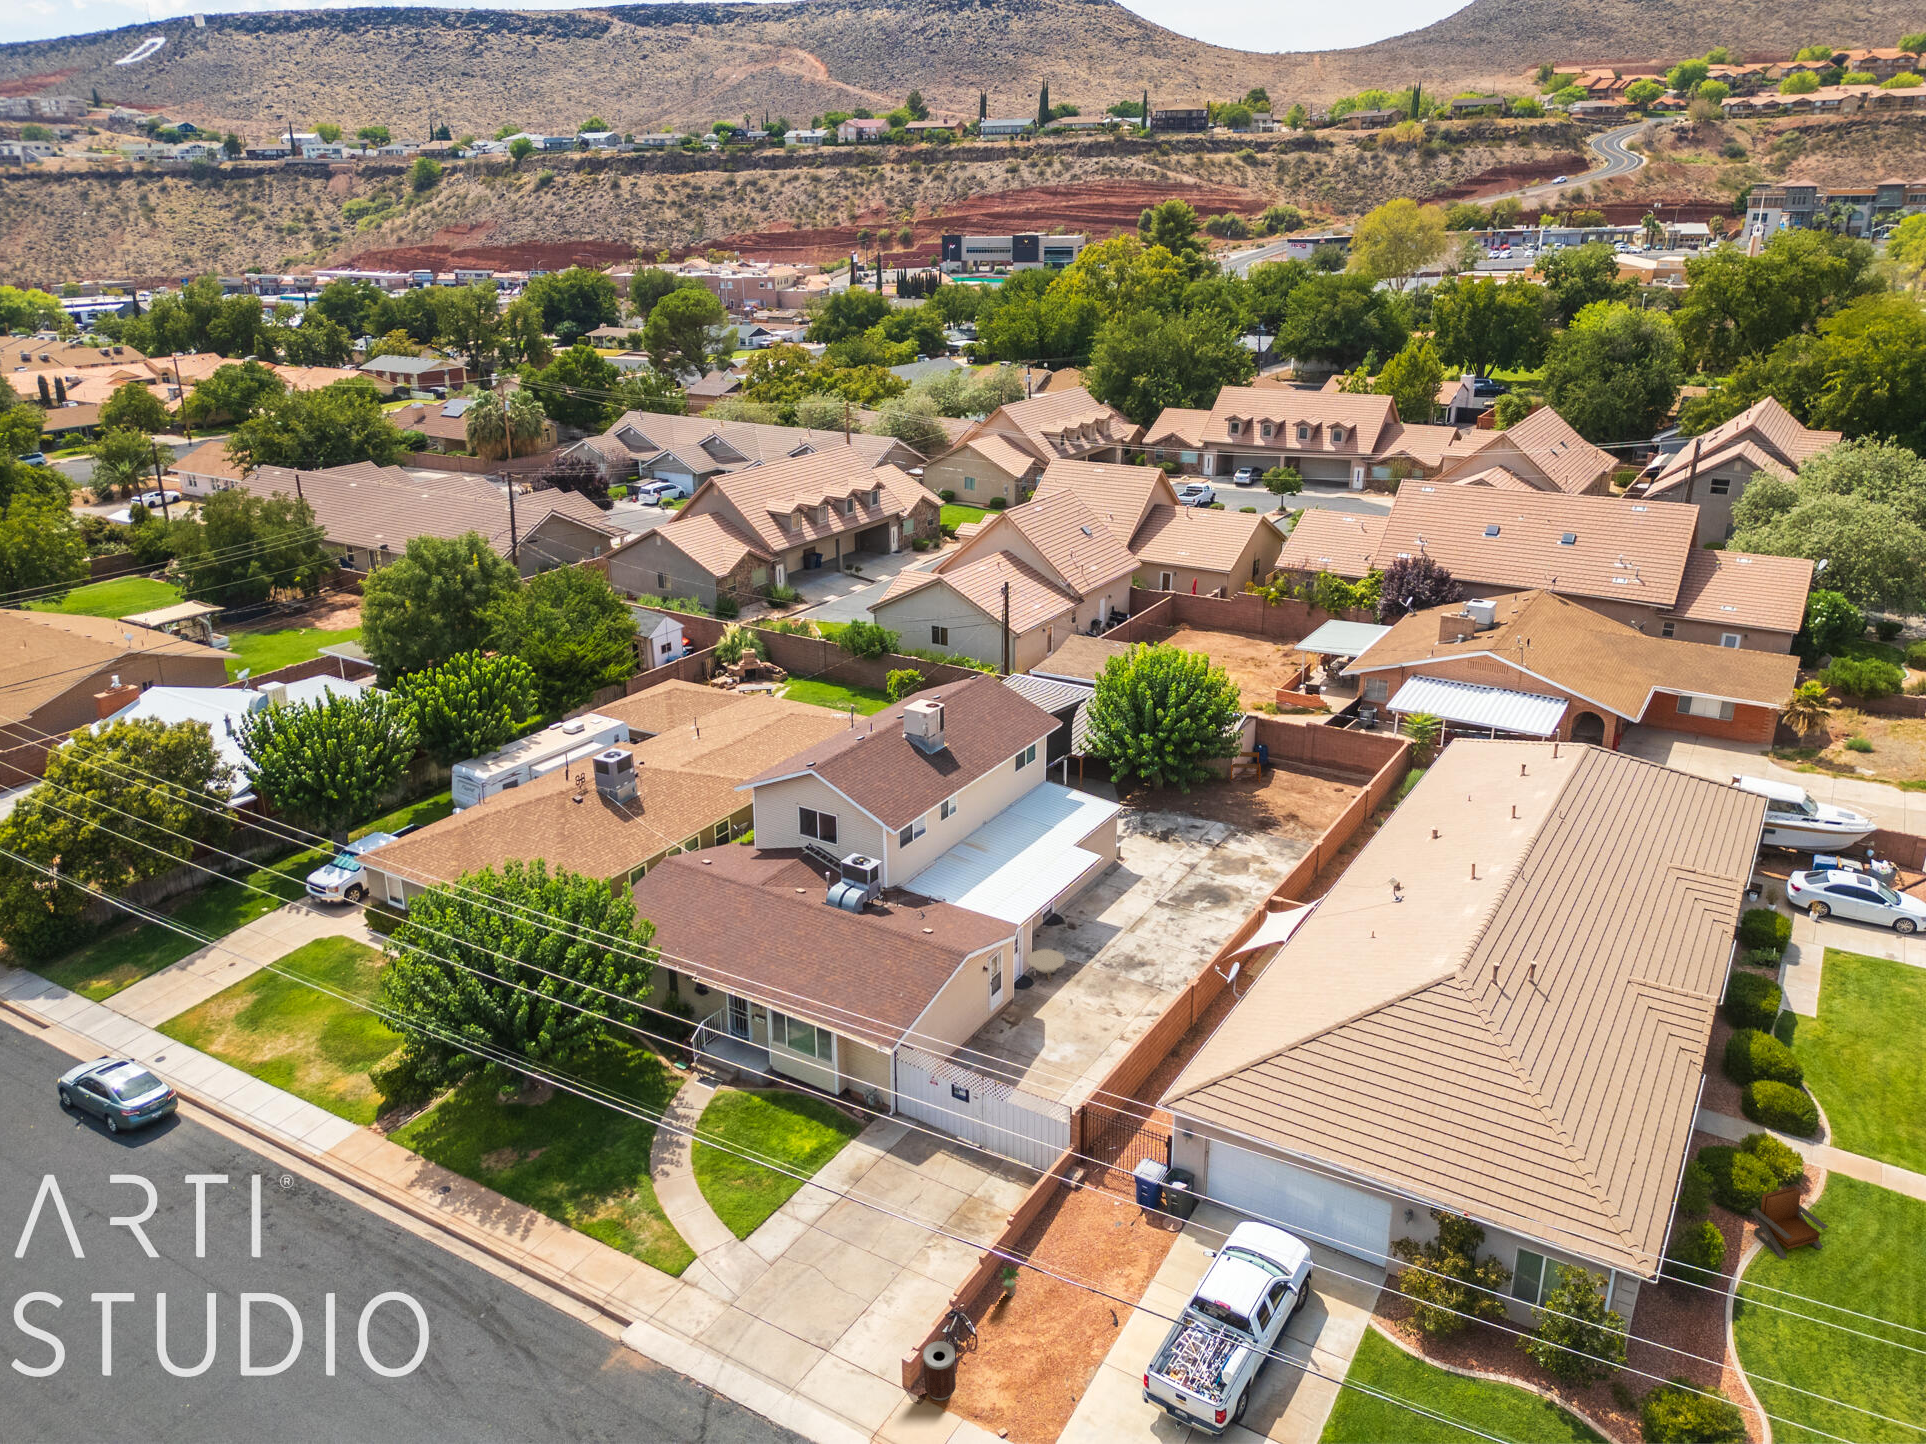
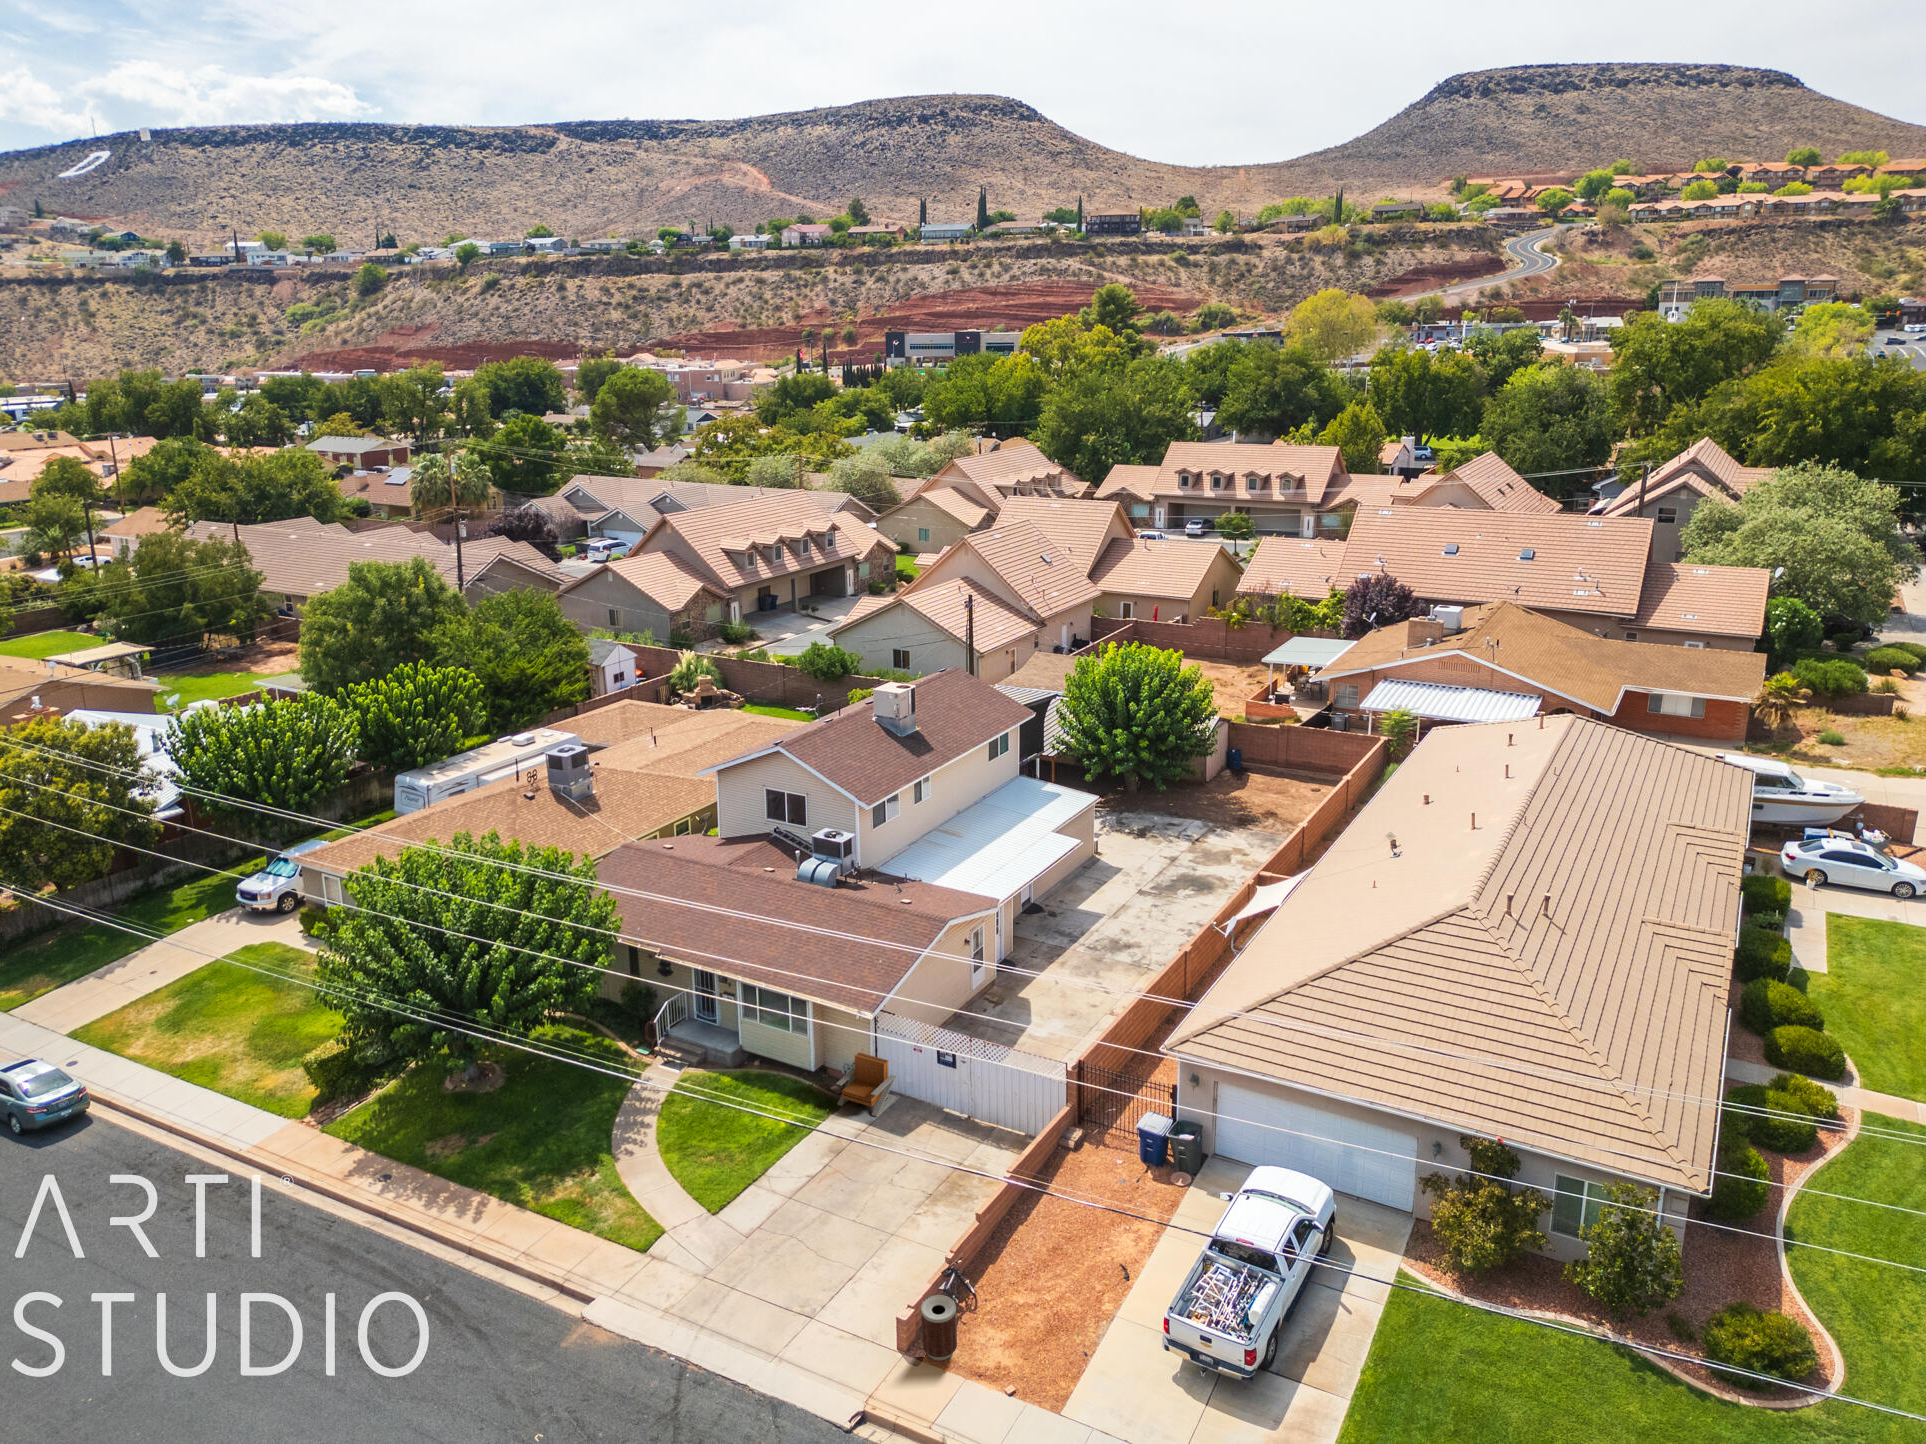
bench: present [1231,752,1261,783] -> none [1207,752,1238,783]
round table: present [1027,949,1065,982] -> none [1009,931,1050,963]
lounge chair: present [1751,1187,1828,1259] -> present [836,1052,896,1117]
potted tree: present [1000,1267,1020,1297] -> none [999,1224,1022,1258]

